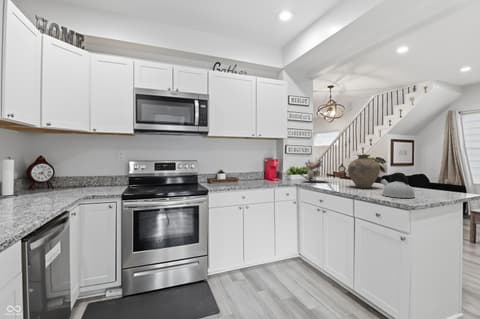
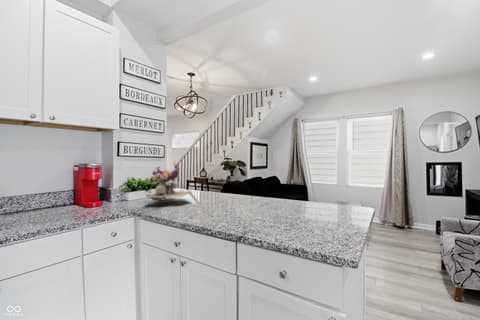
vase: present [348,155,380,188] -> none [221,159,266,214]
kettle: present [381,172,415,198] -> none [279,191,332,240]

